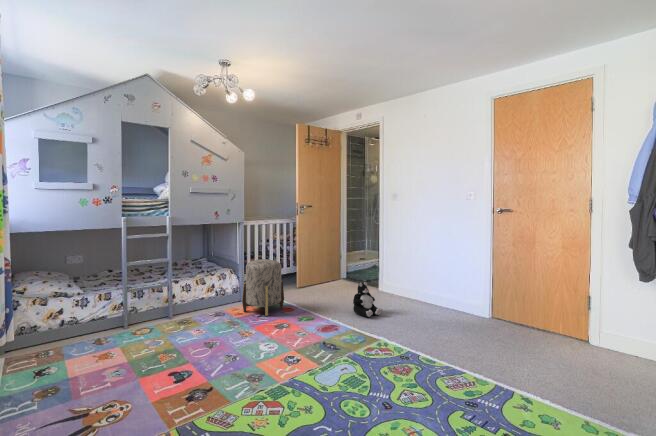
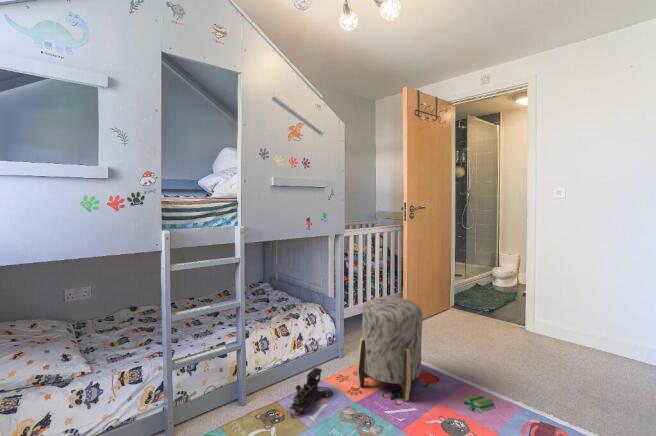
plush toy: present [353,282,383,317] -> none [544,340,611,410]
toy train: none [195,300,220,321] -> present [290,368,322,417]

